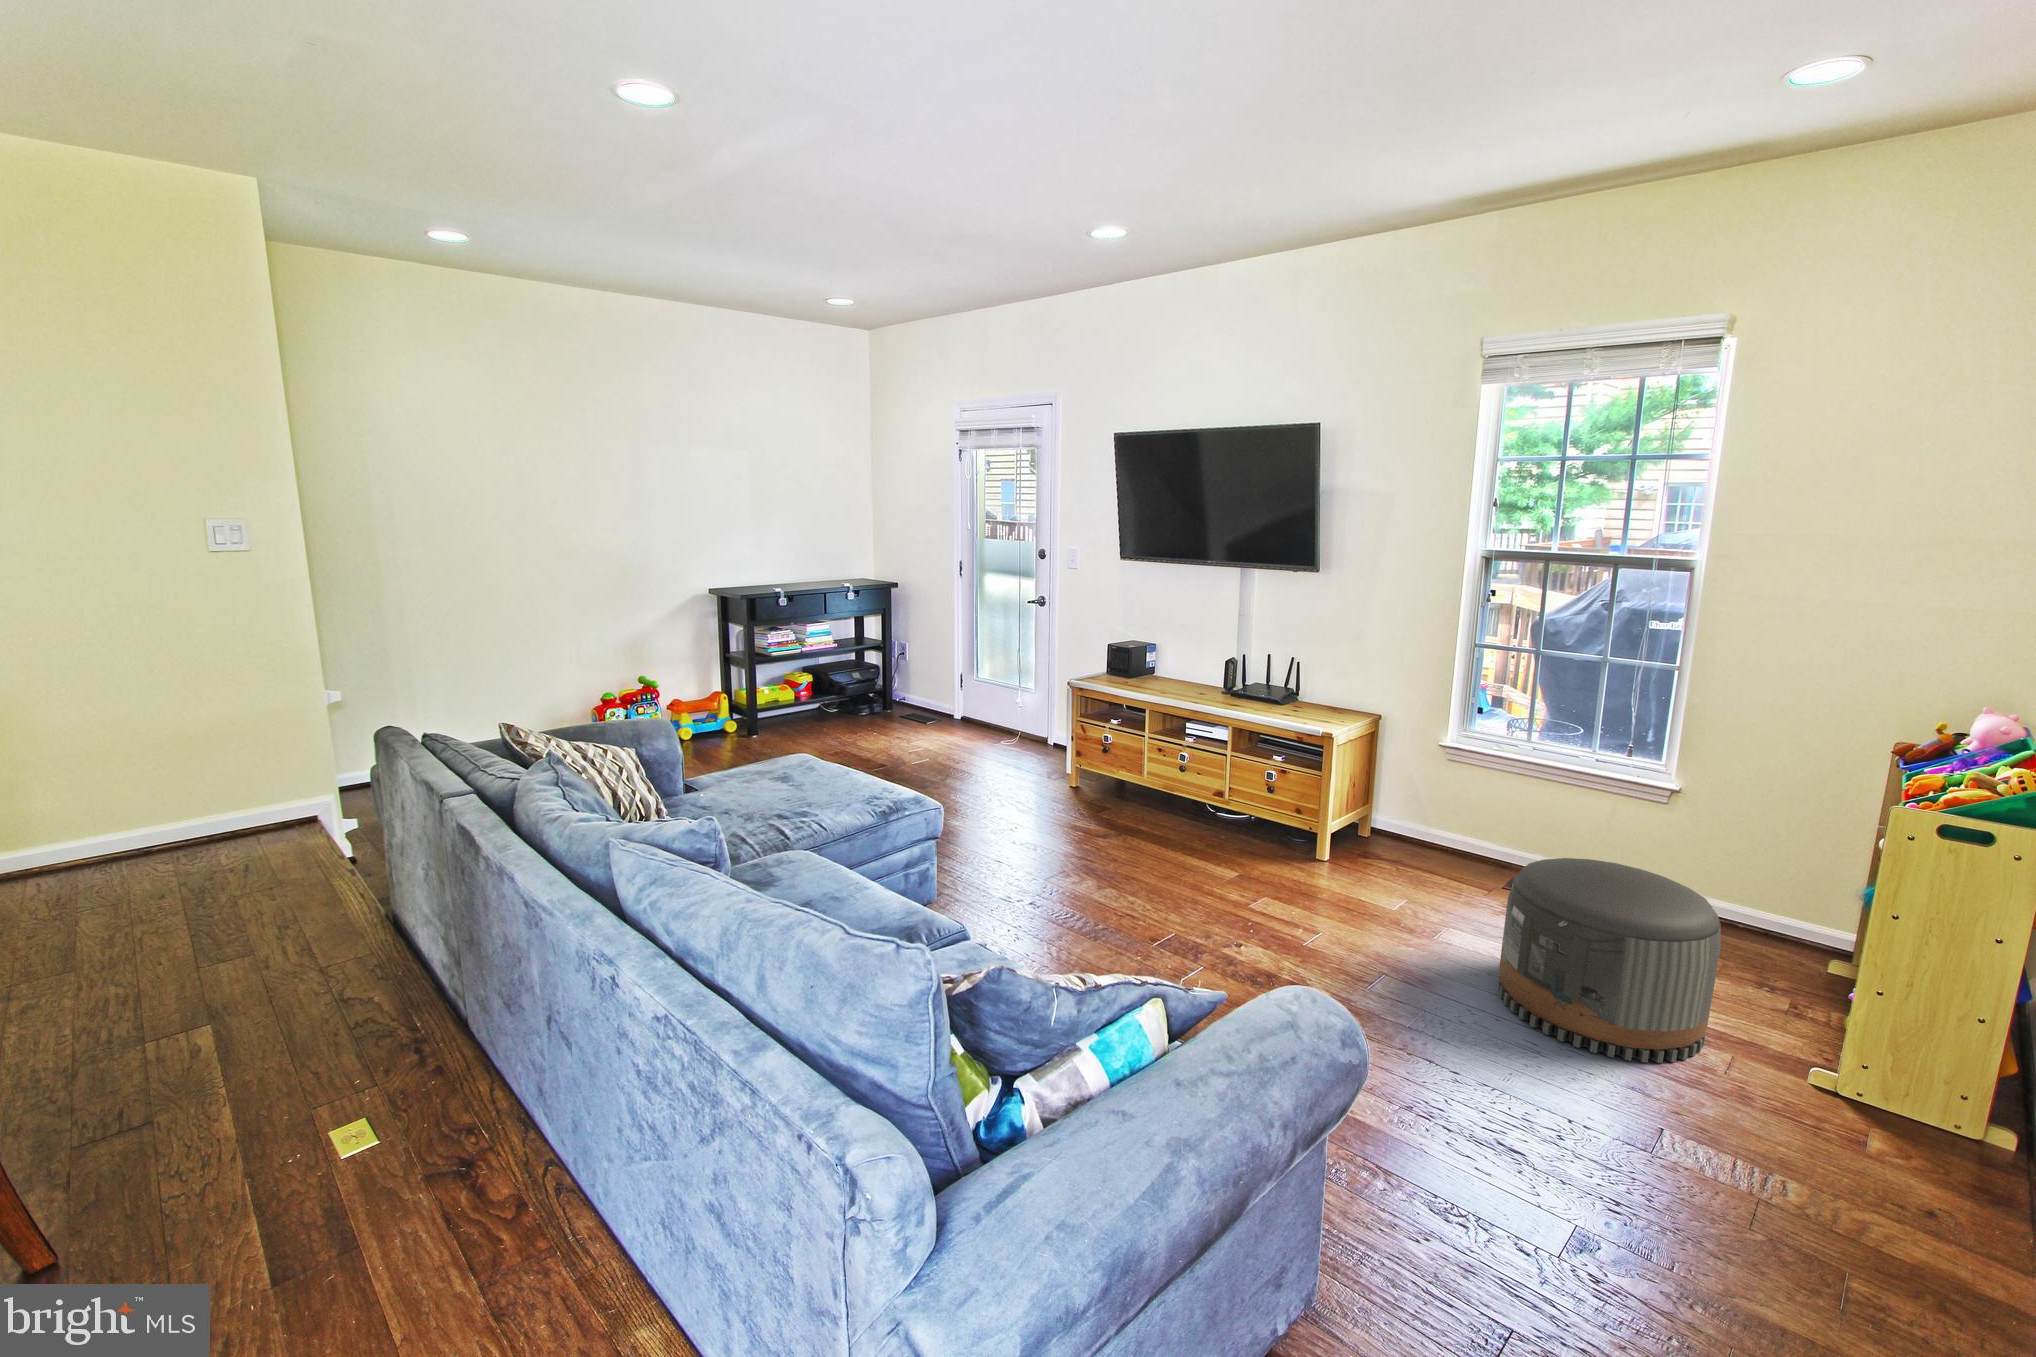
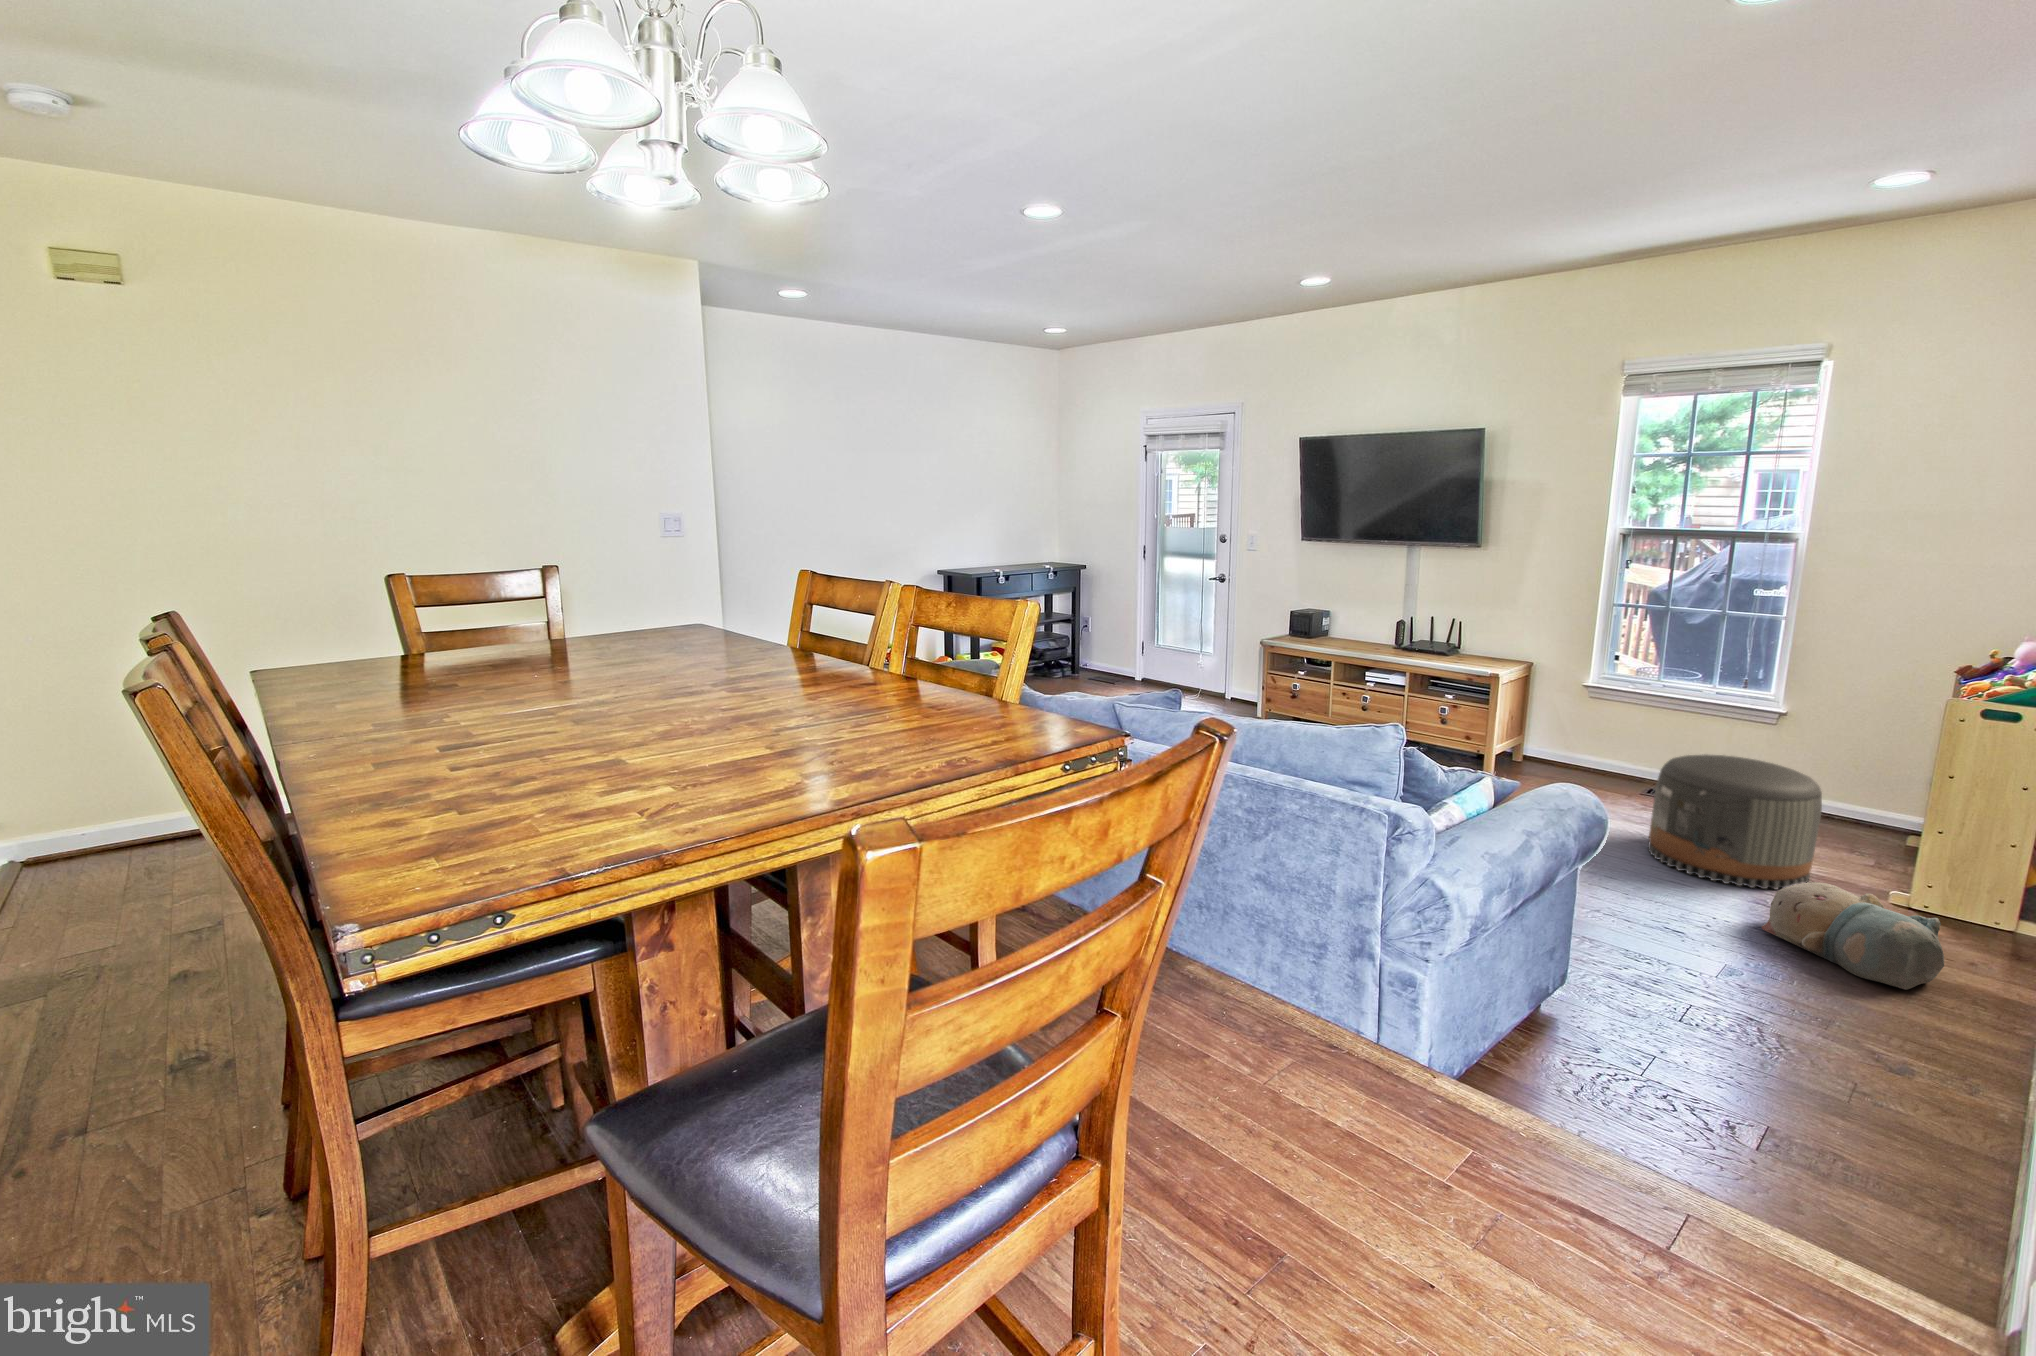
plush toy: none [1635,1077,1900,1290] -> present [1762,882,1944,990]

